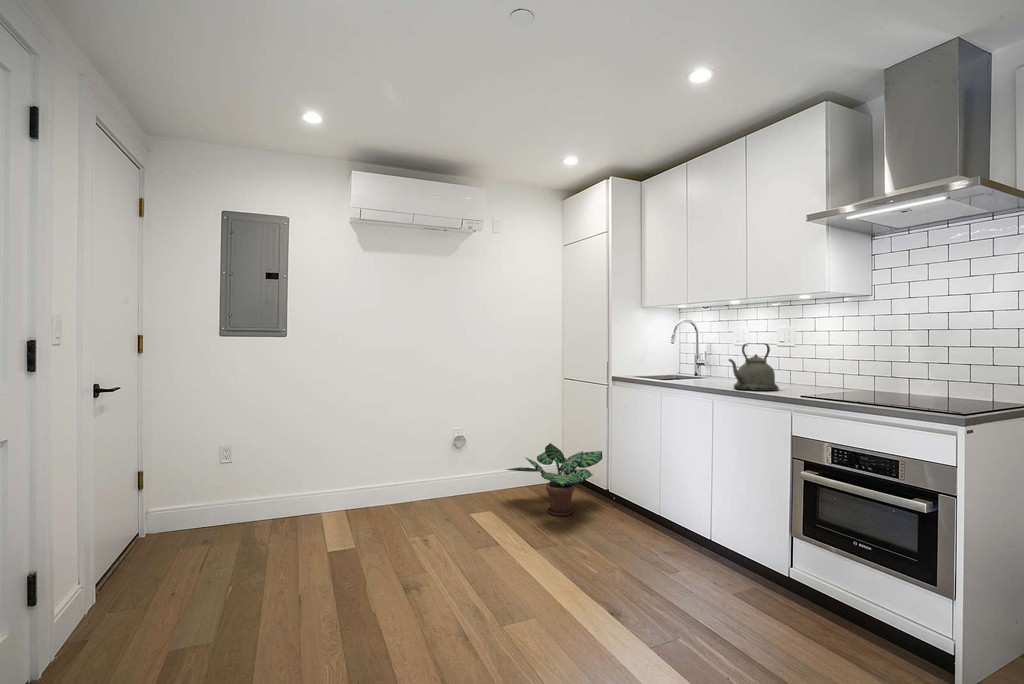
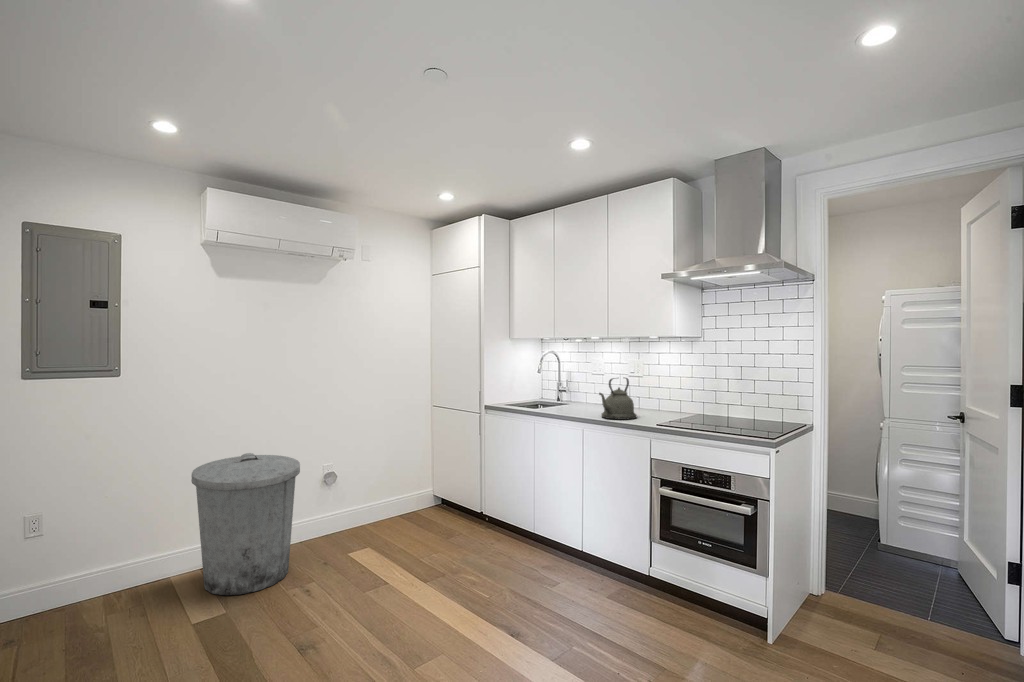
trash can: none [336,408,426,533] -> present [191,453,300,595]
potted plant: present [507,443,602,516] -> none [381,474,480,546]

